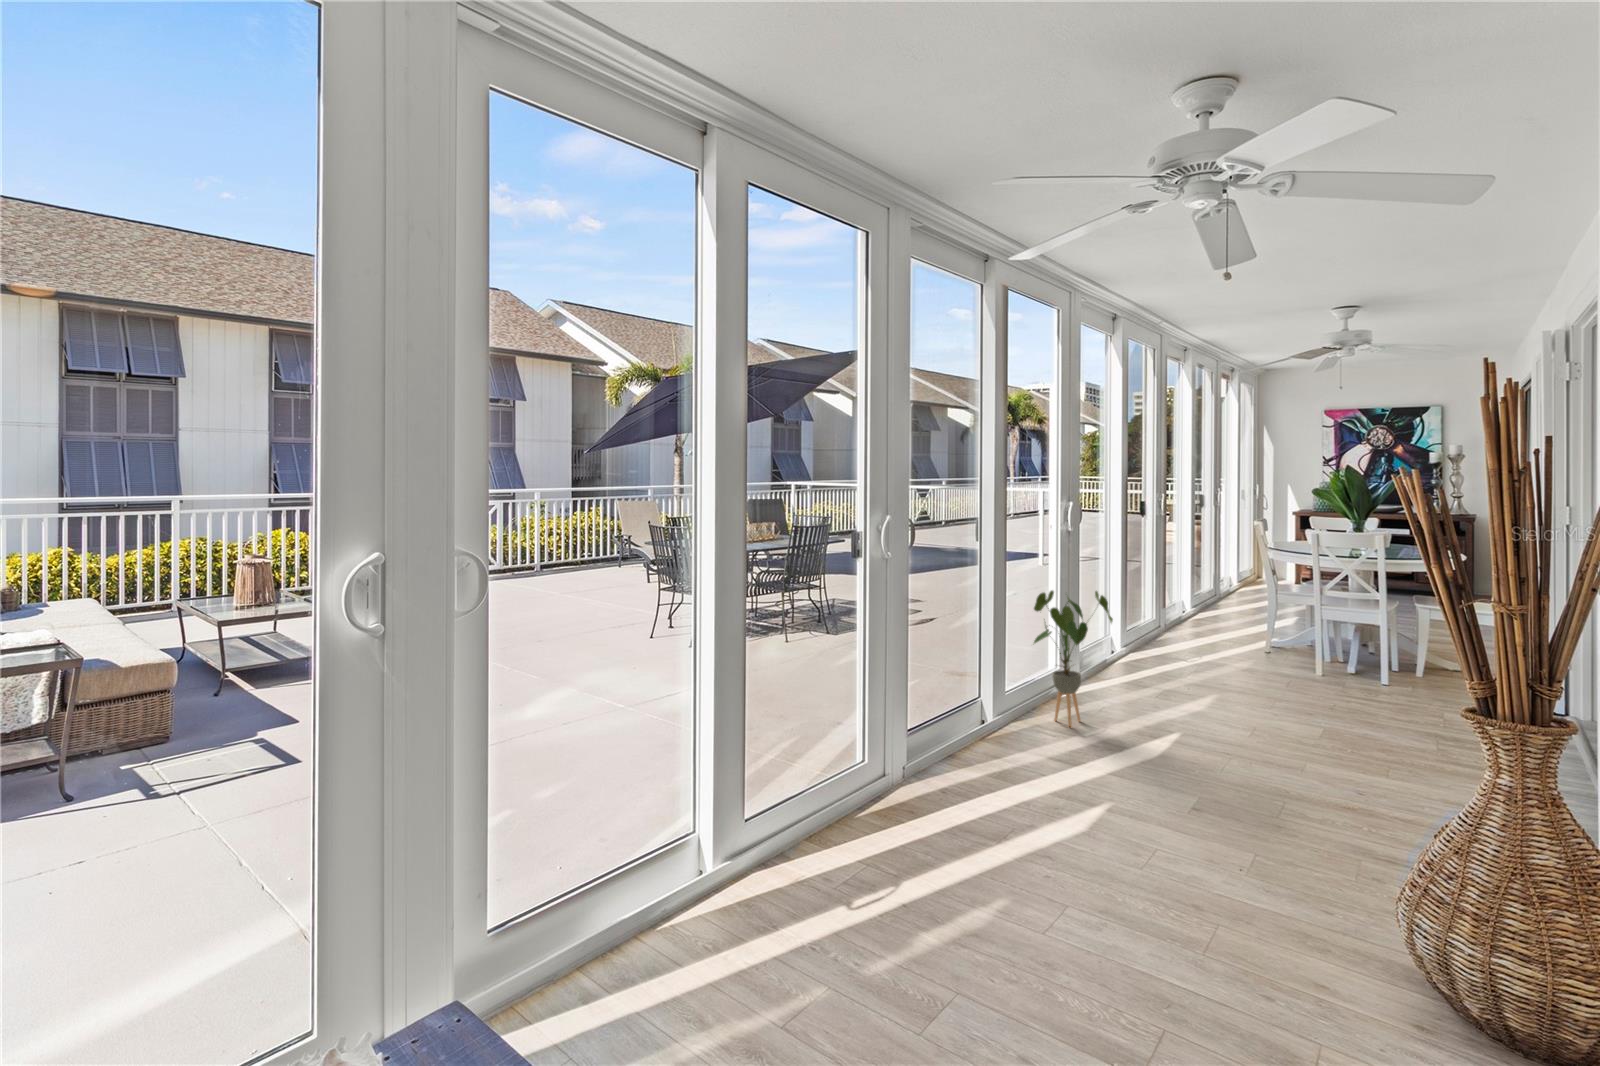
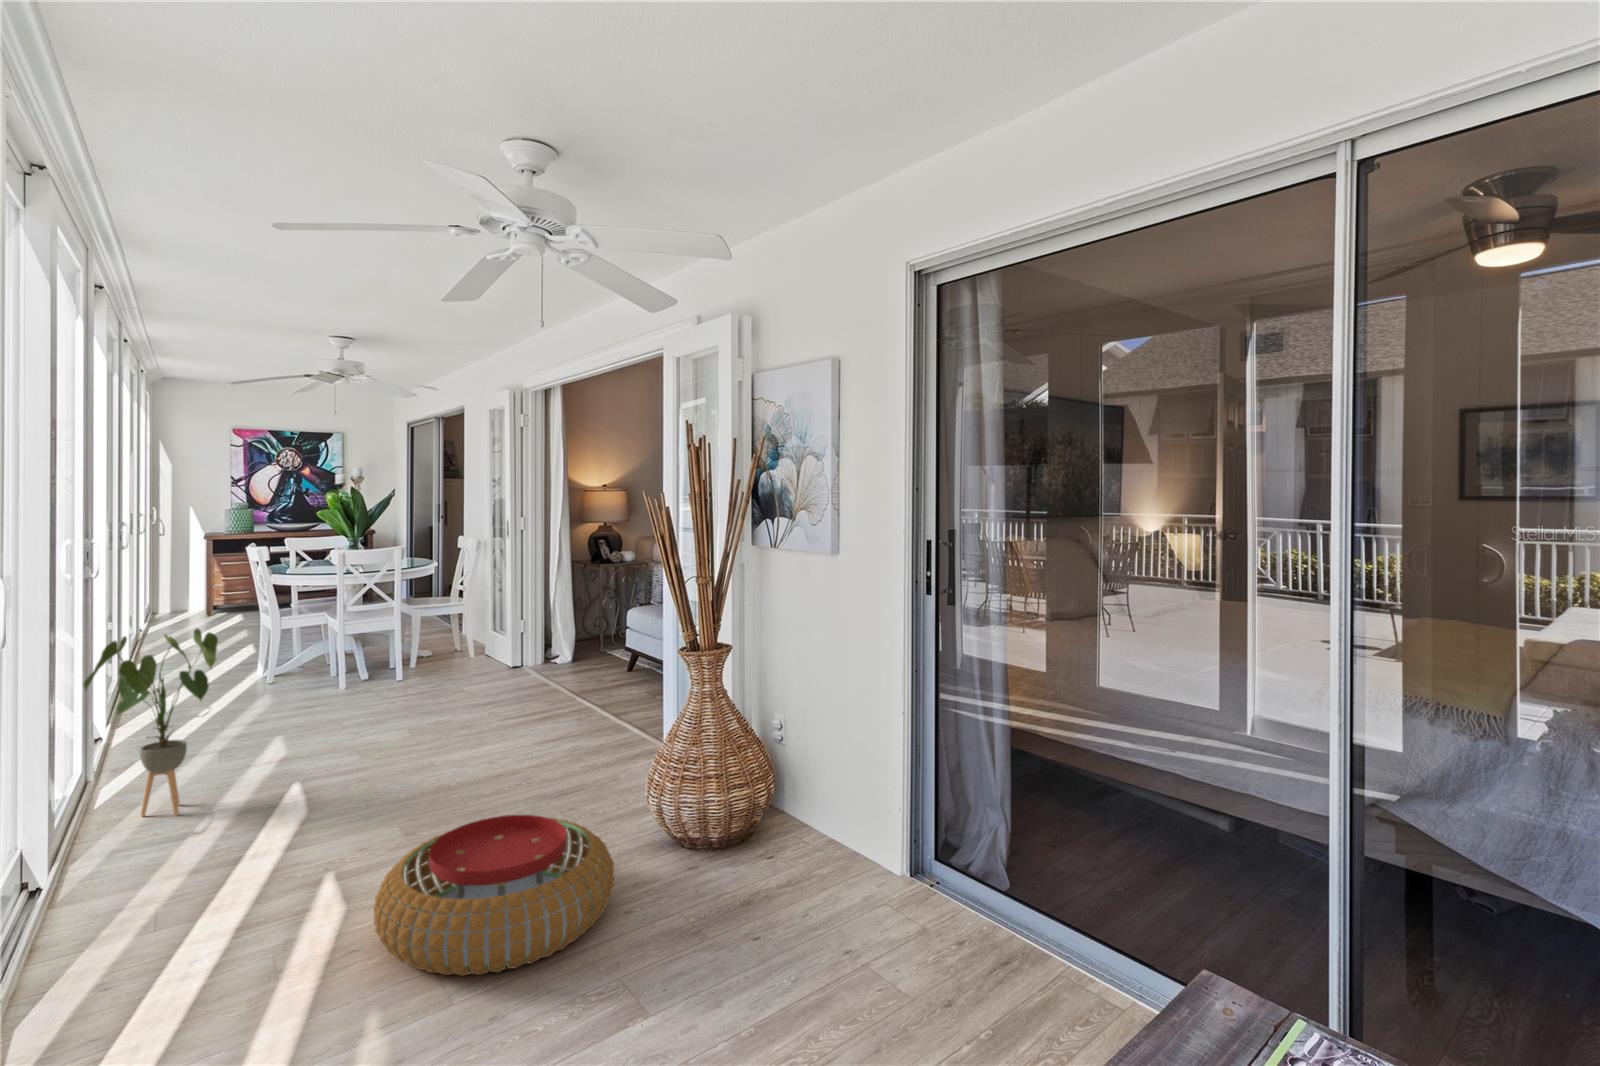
pouf: none [1011,809,1264,979] -> present [374,815,614,976]

